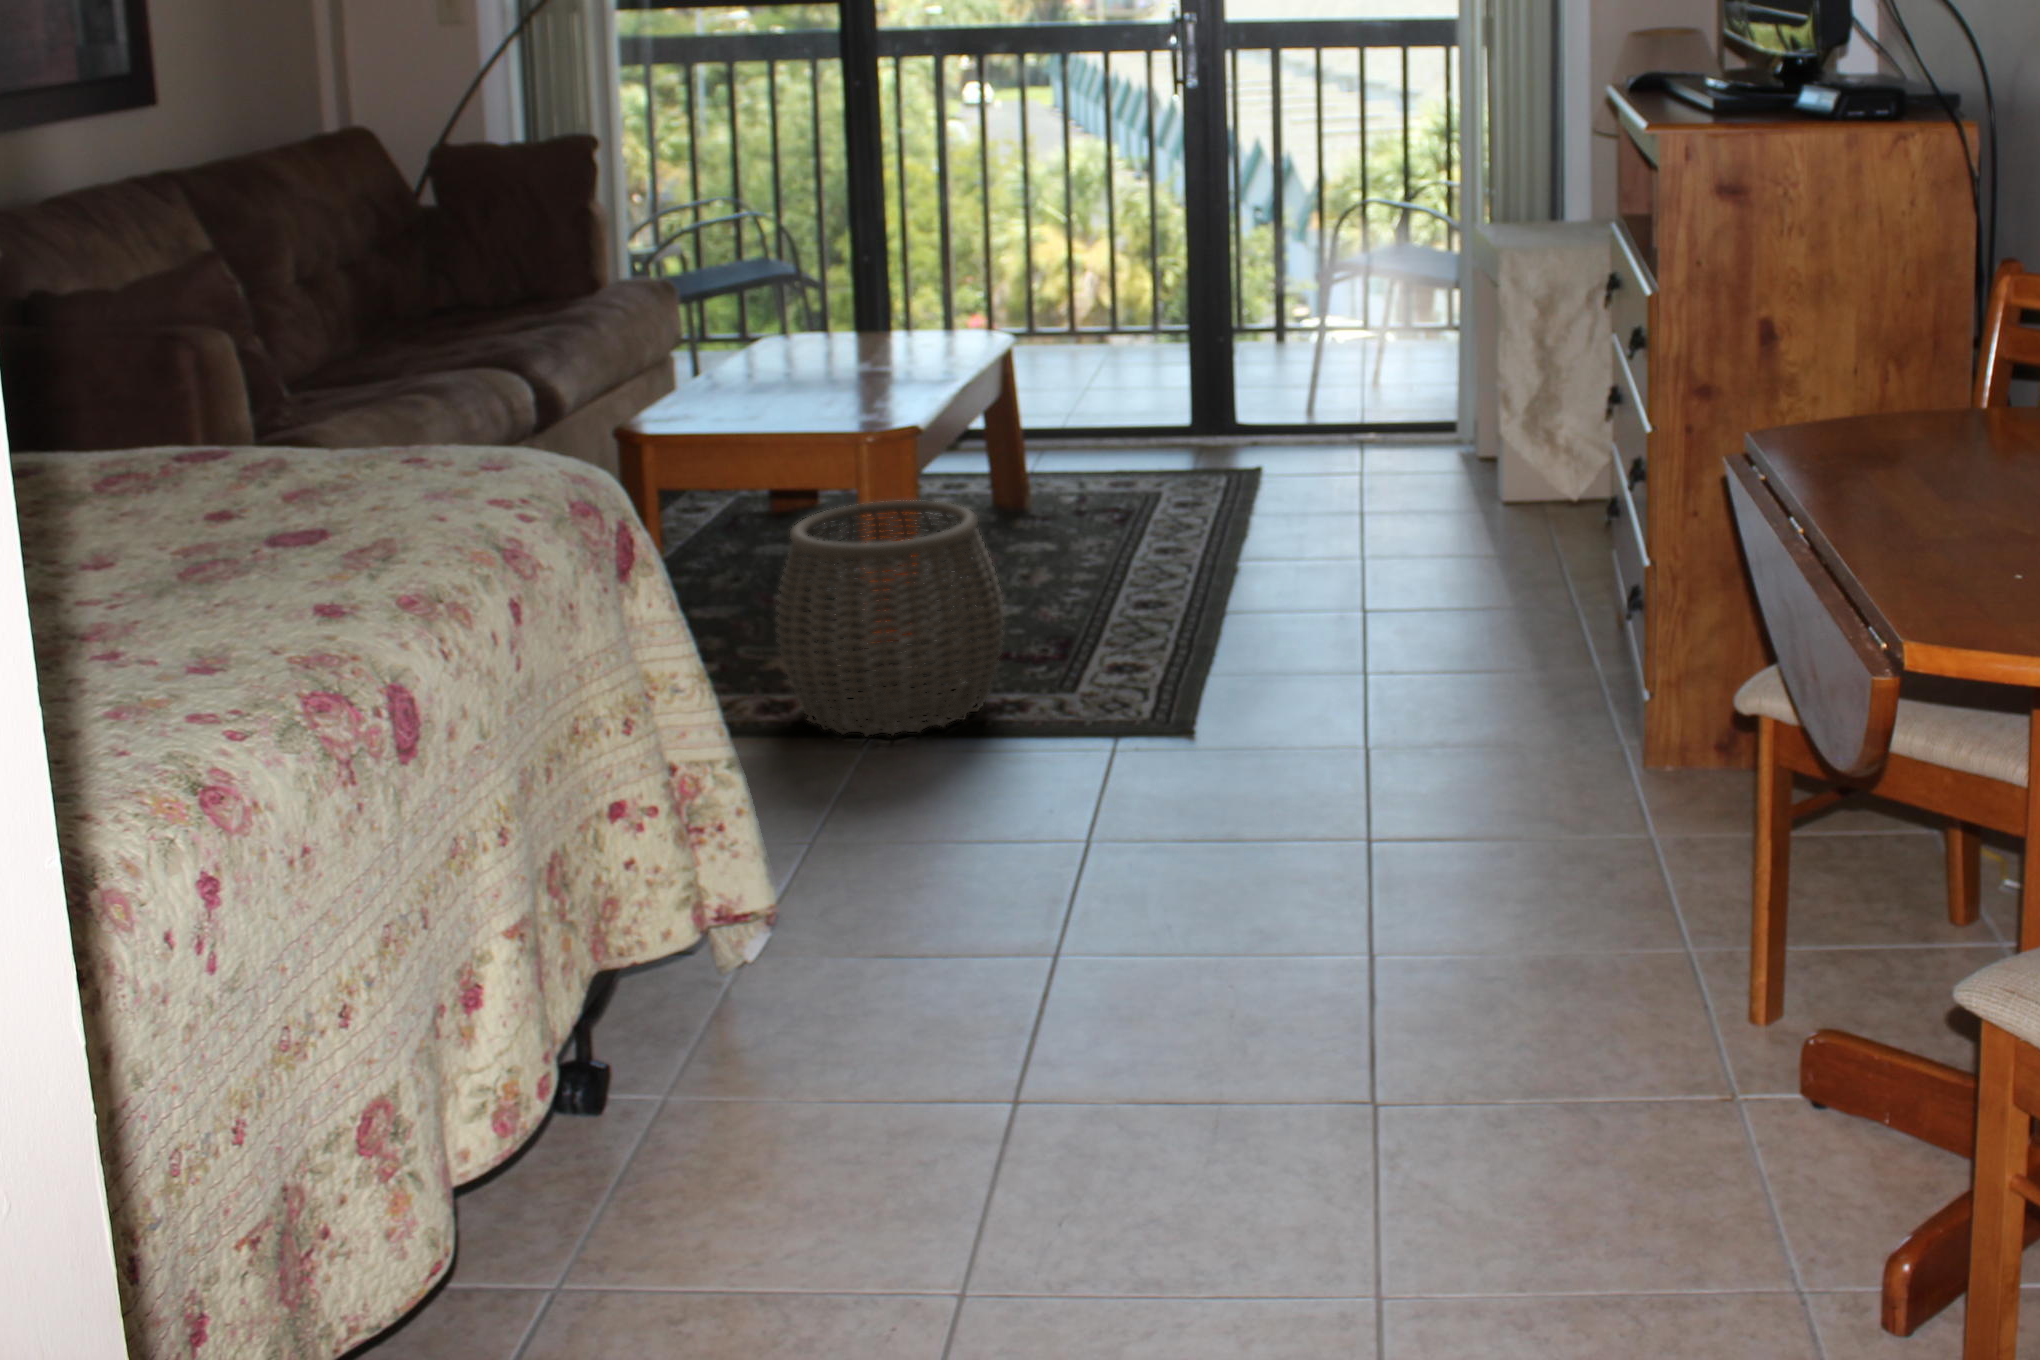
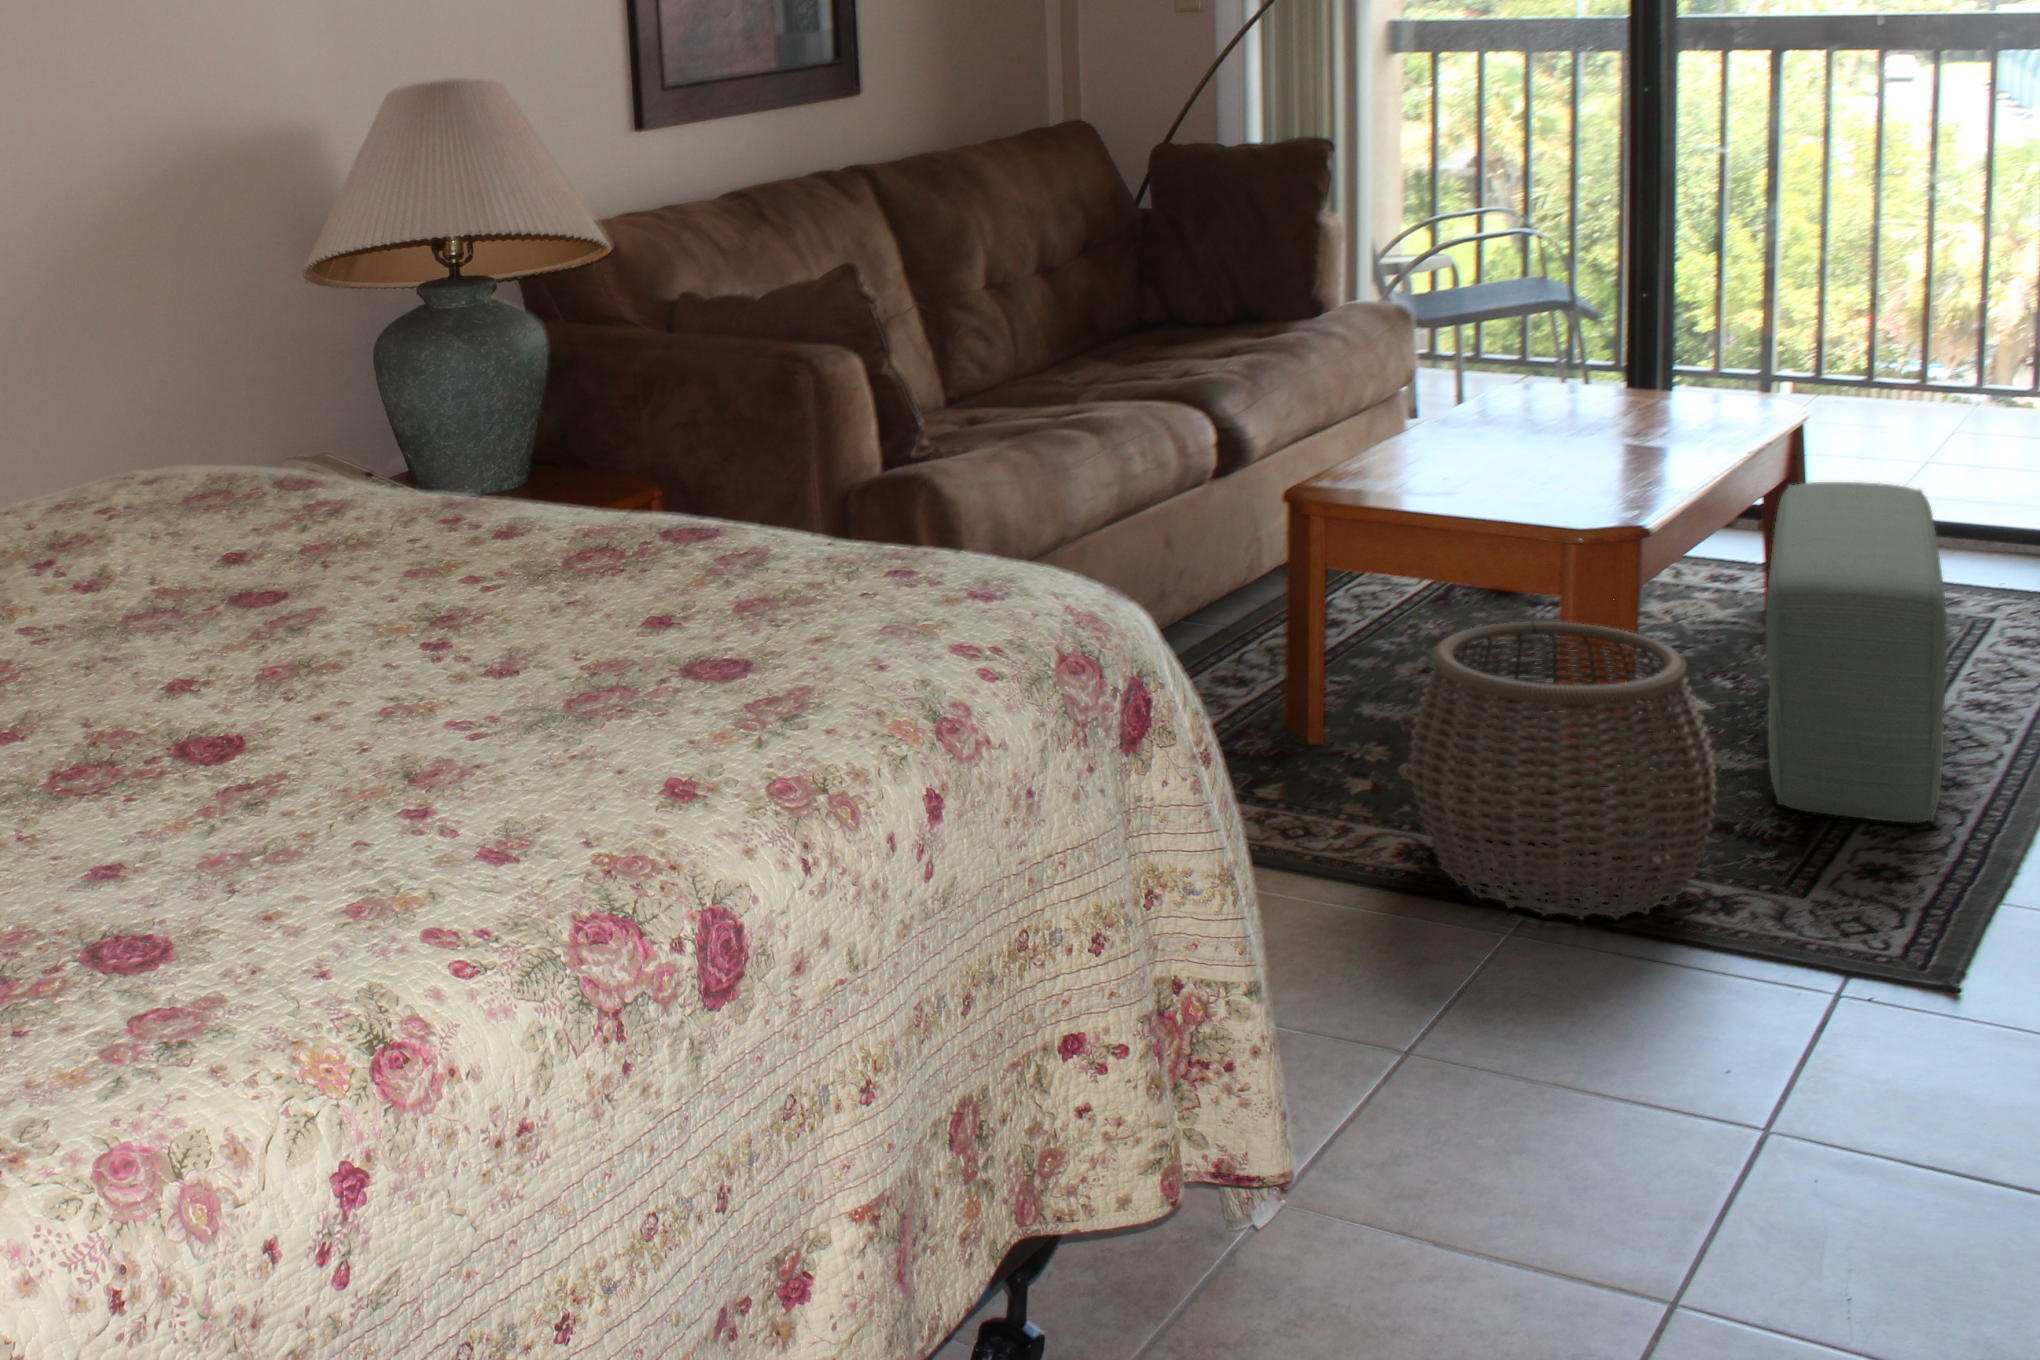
pouf: none [1013,383,1140,635] -> present [1766,482,1947,823]

